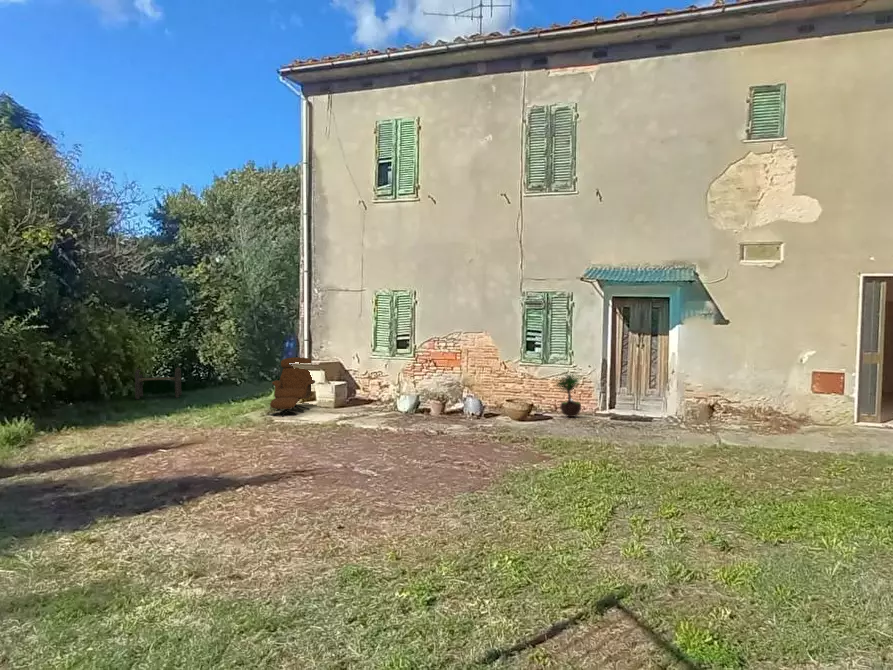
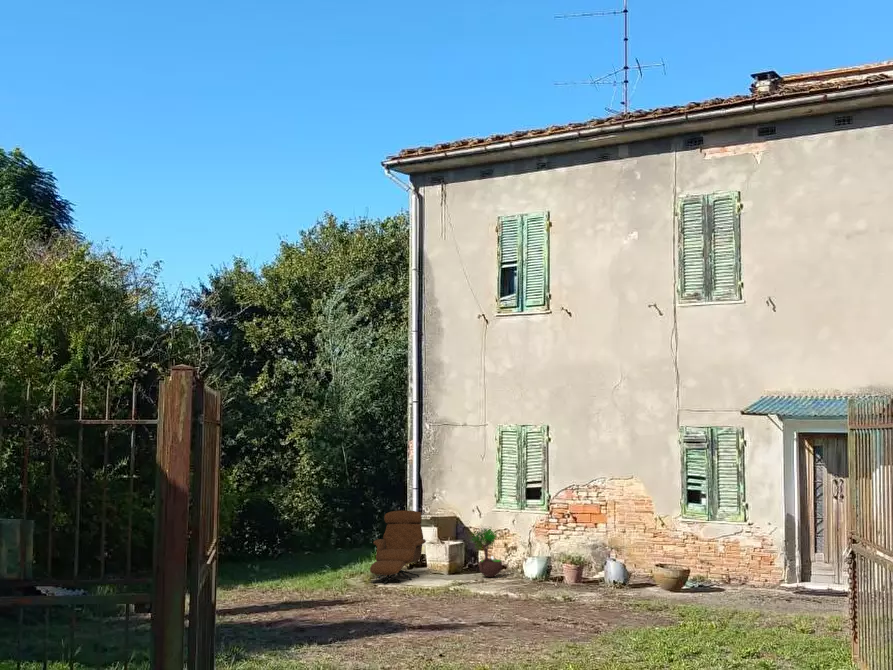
bench: present [135,367,181,399] -> none [211,522,266,562]
potted tree: present [558,374,581,417] -> present [472,528,502,577]

